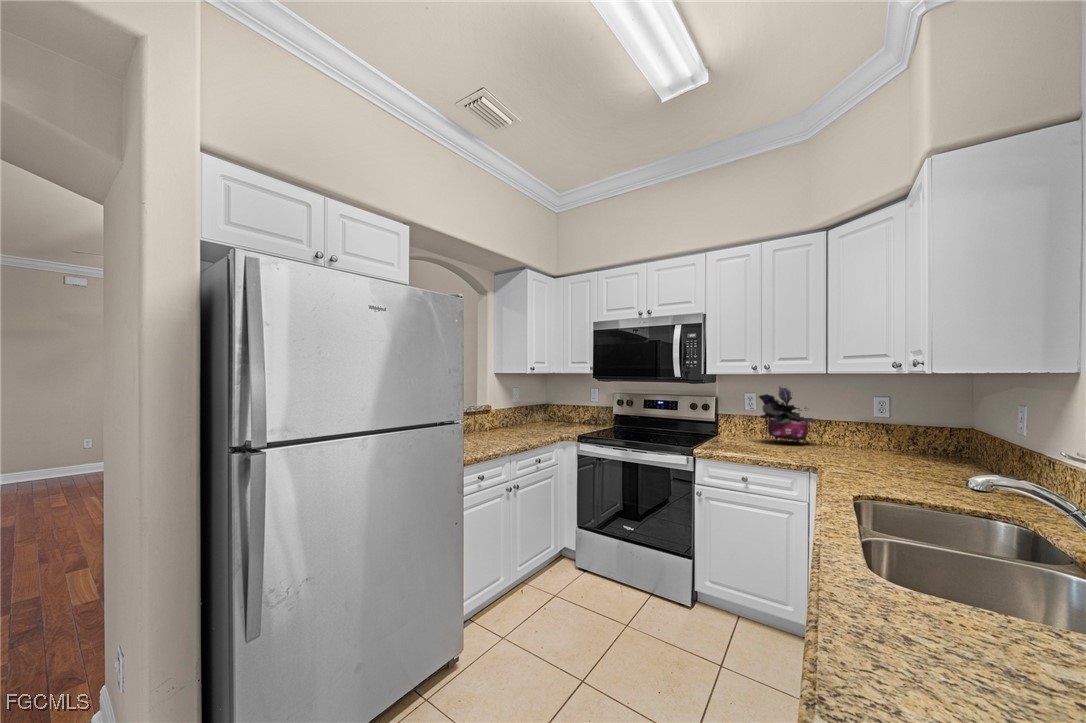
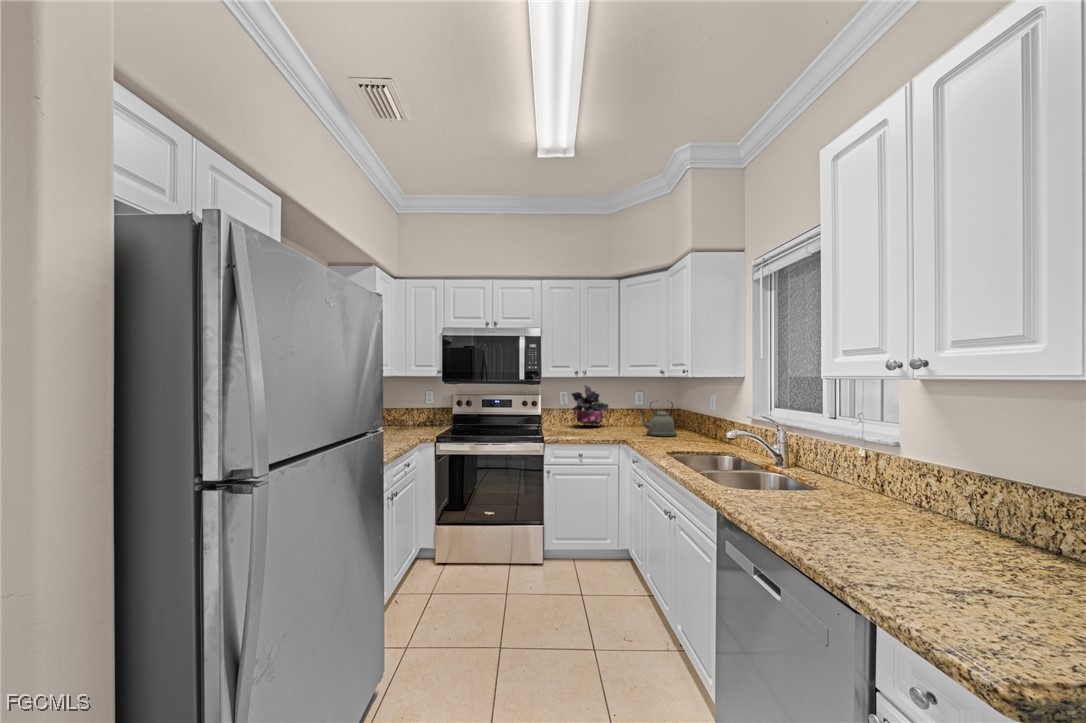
kettle: none [848,410,933,471] -> present [639,403,677,437]

